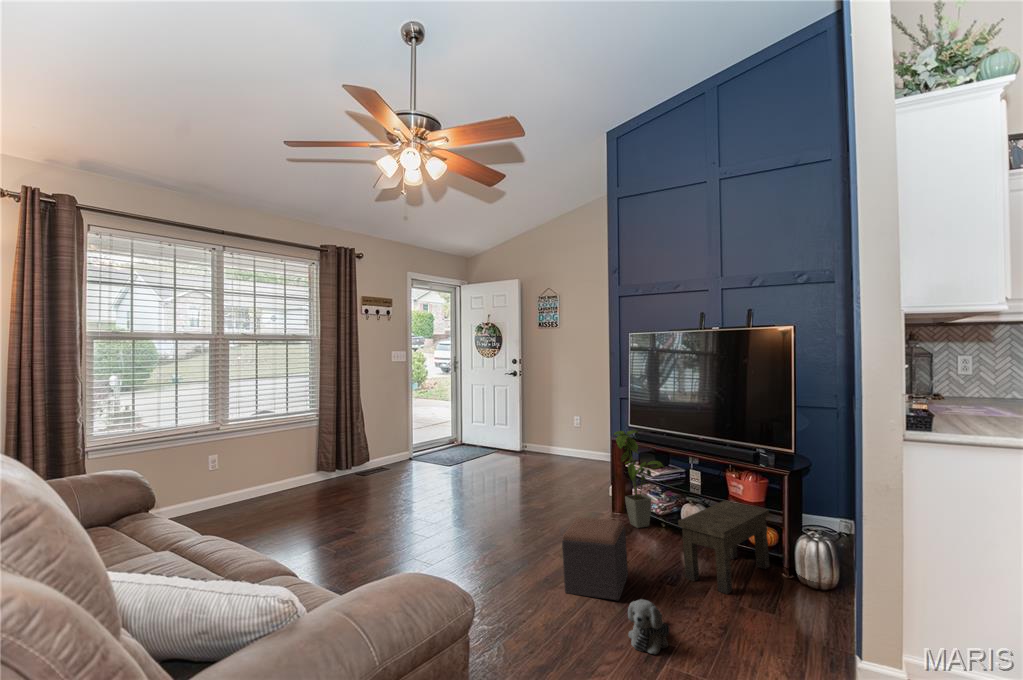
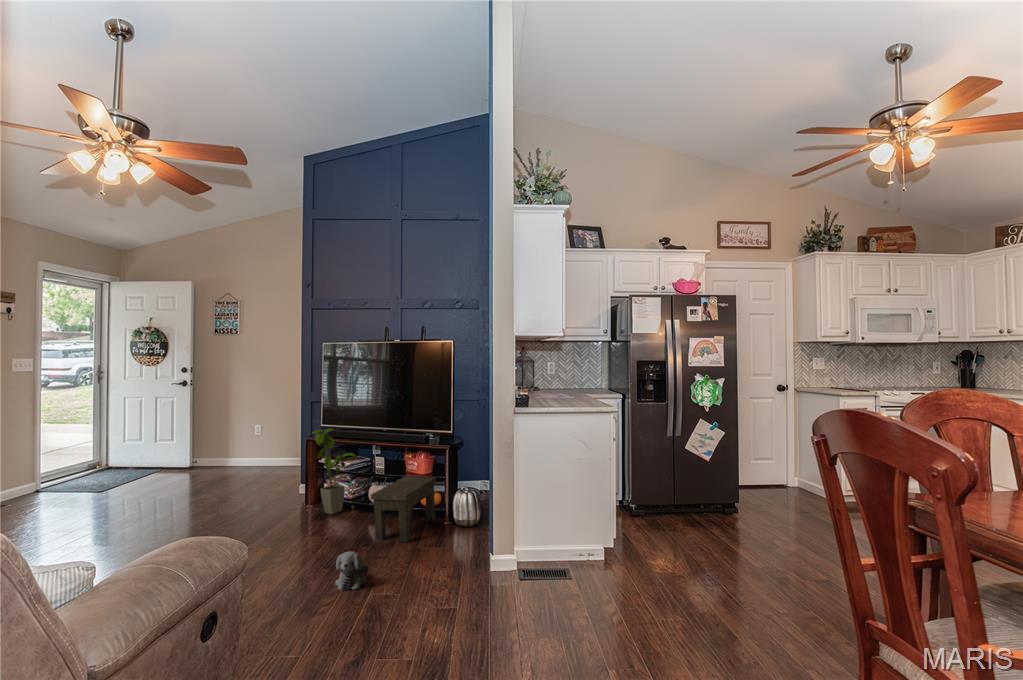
footstool: present [562,518,628,600] -> none [272,502,329,572]

